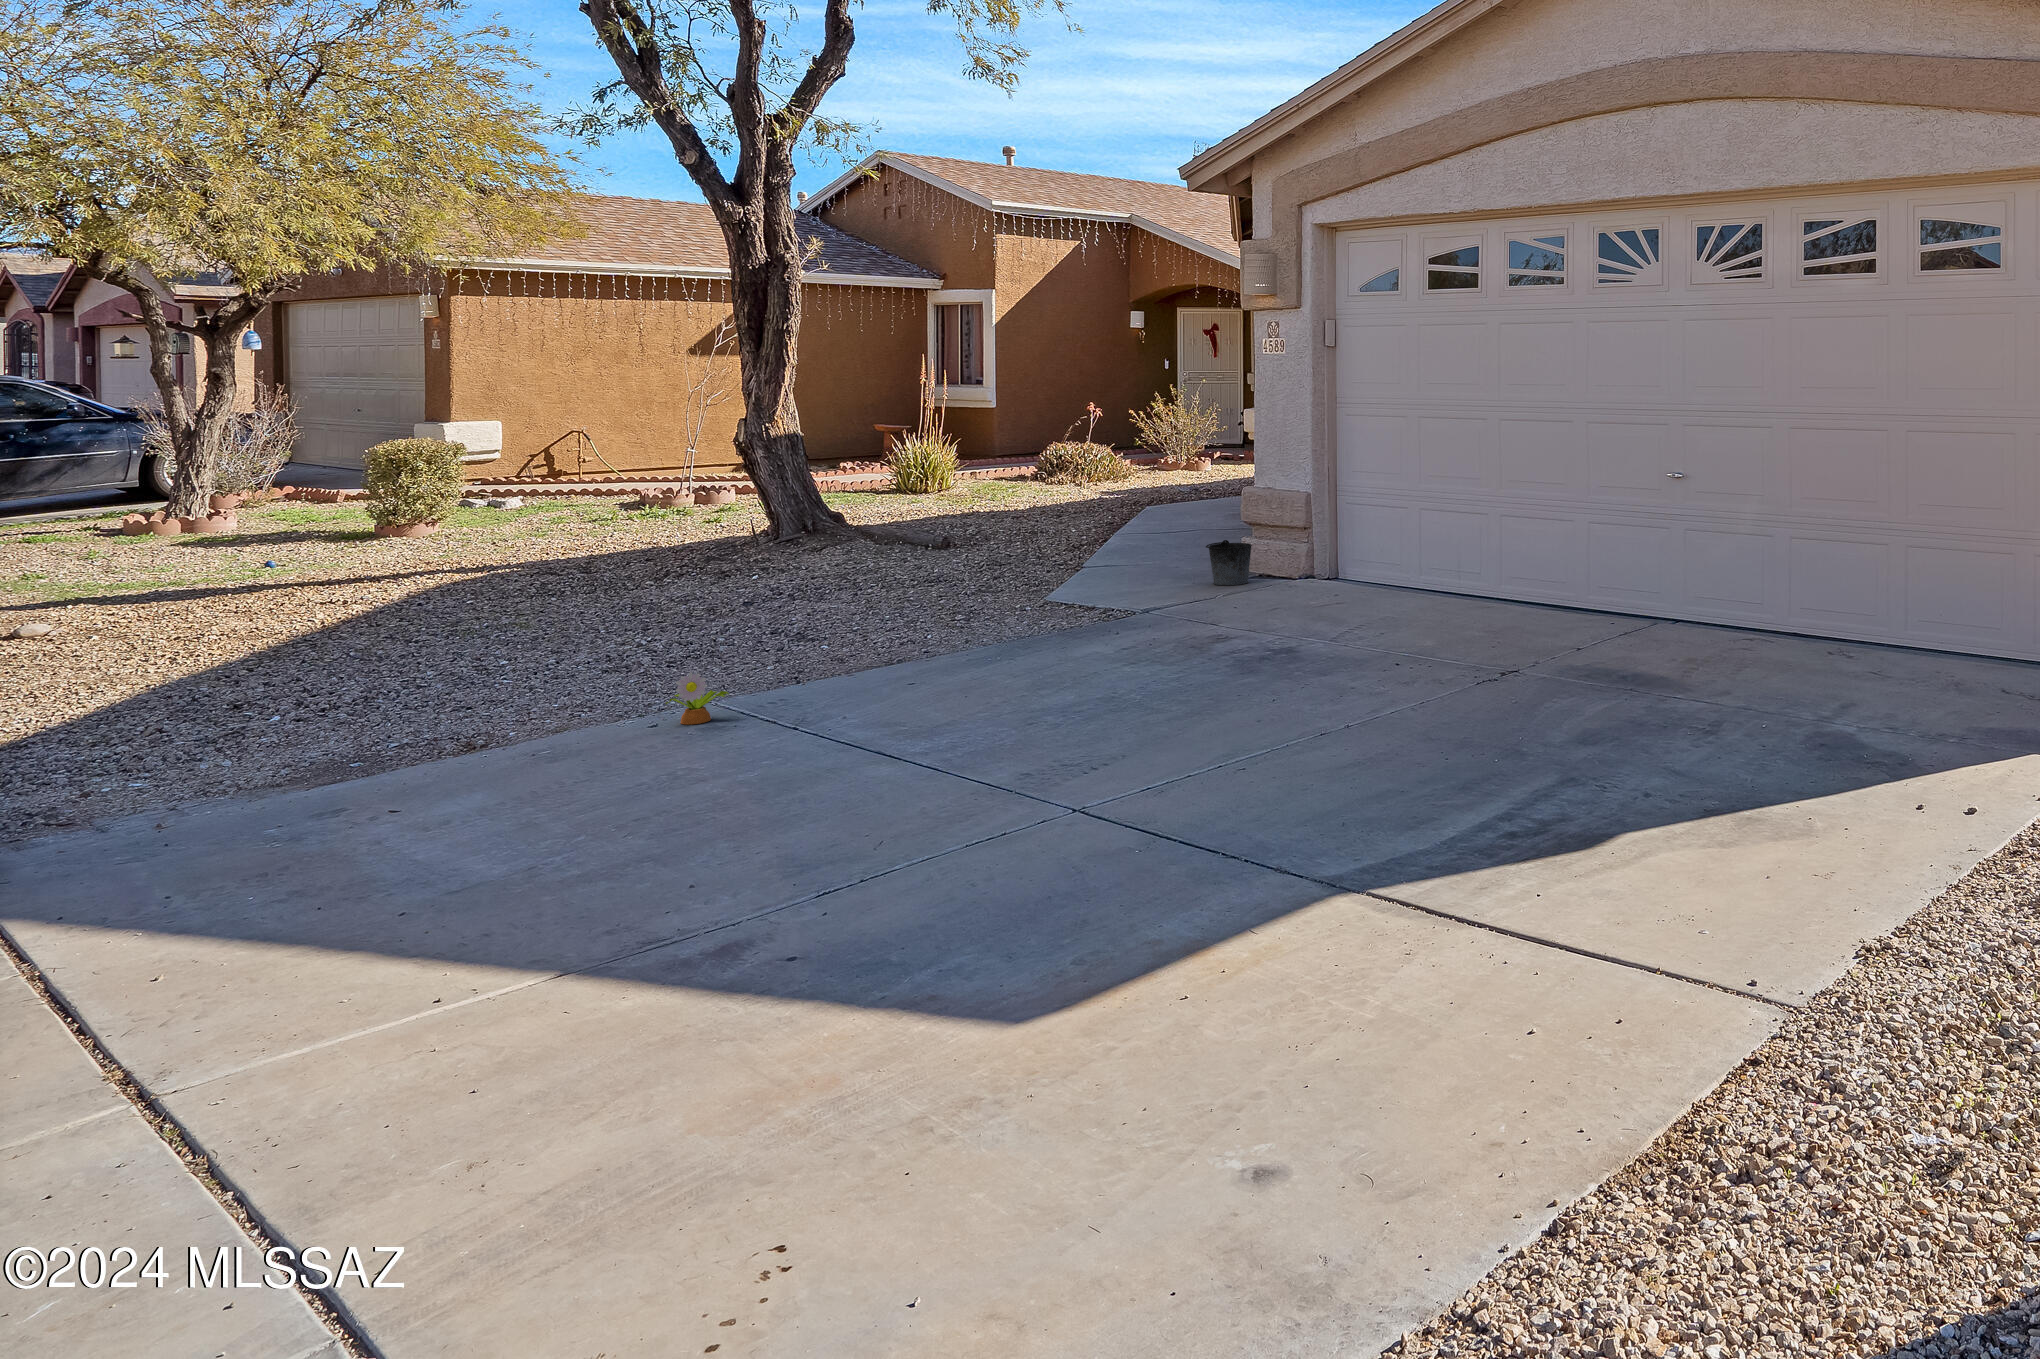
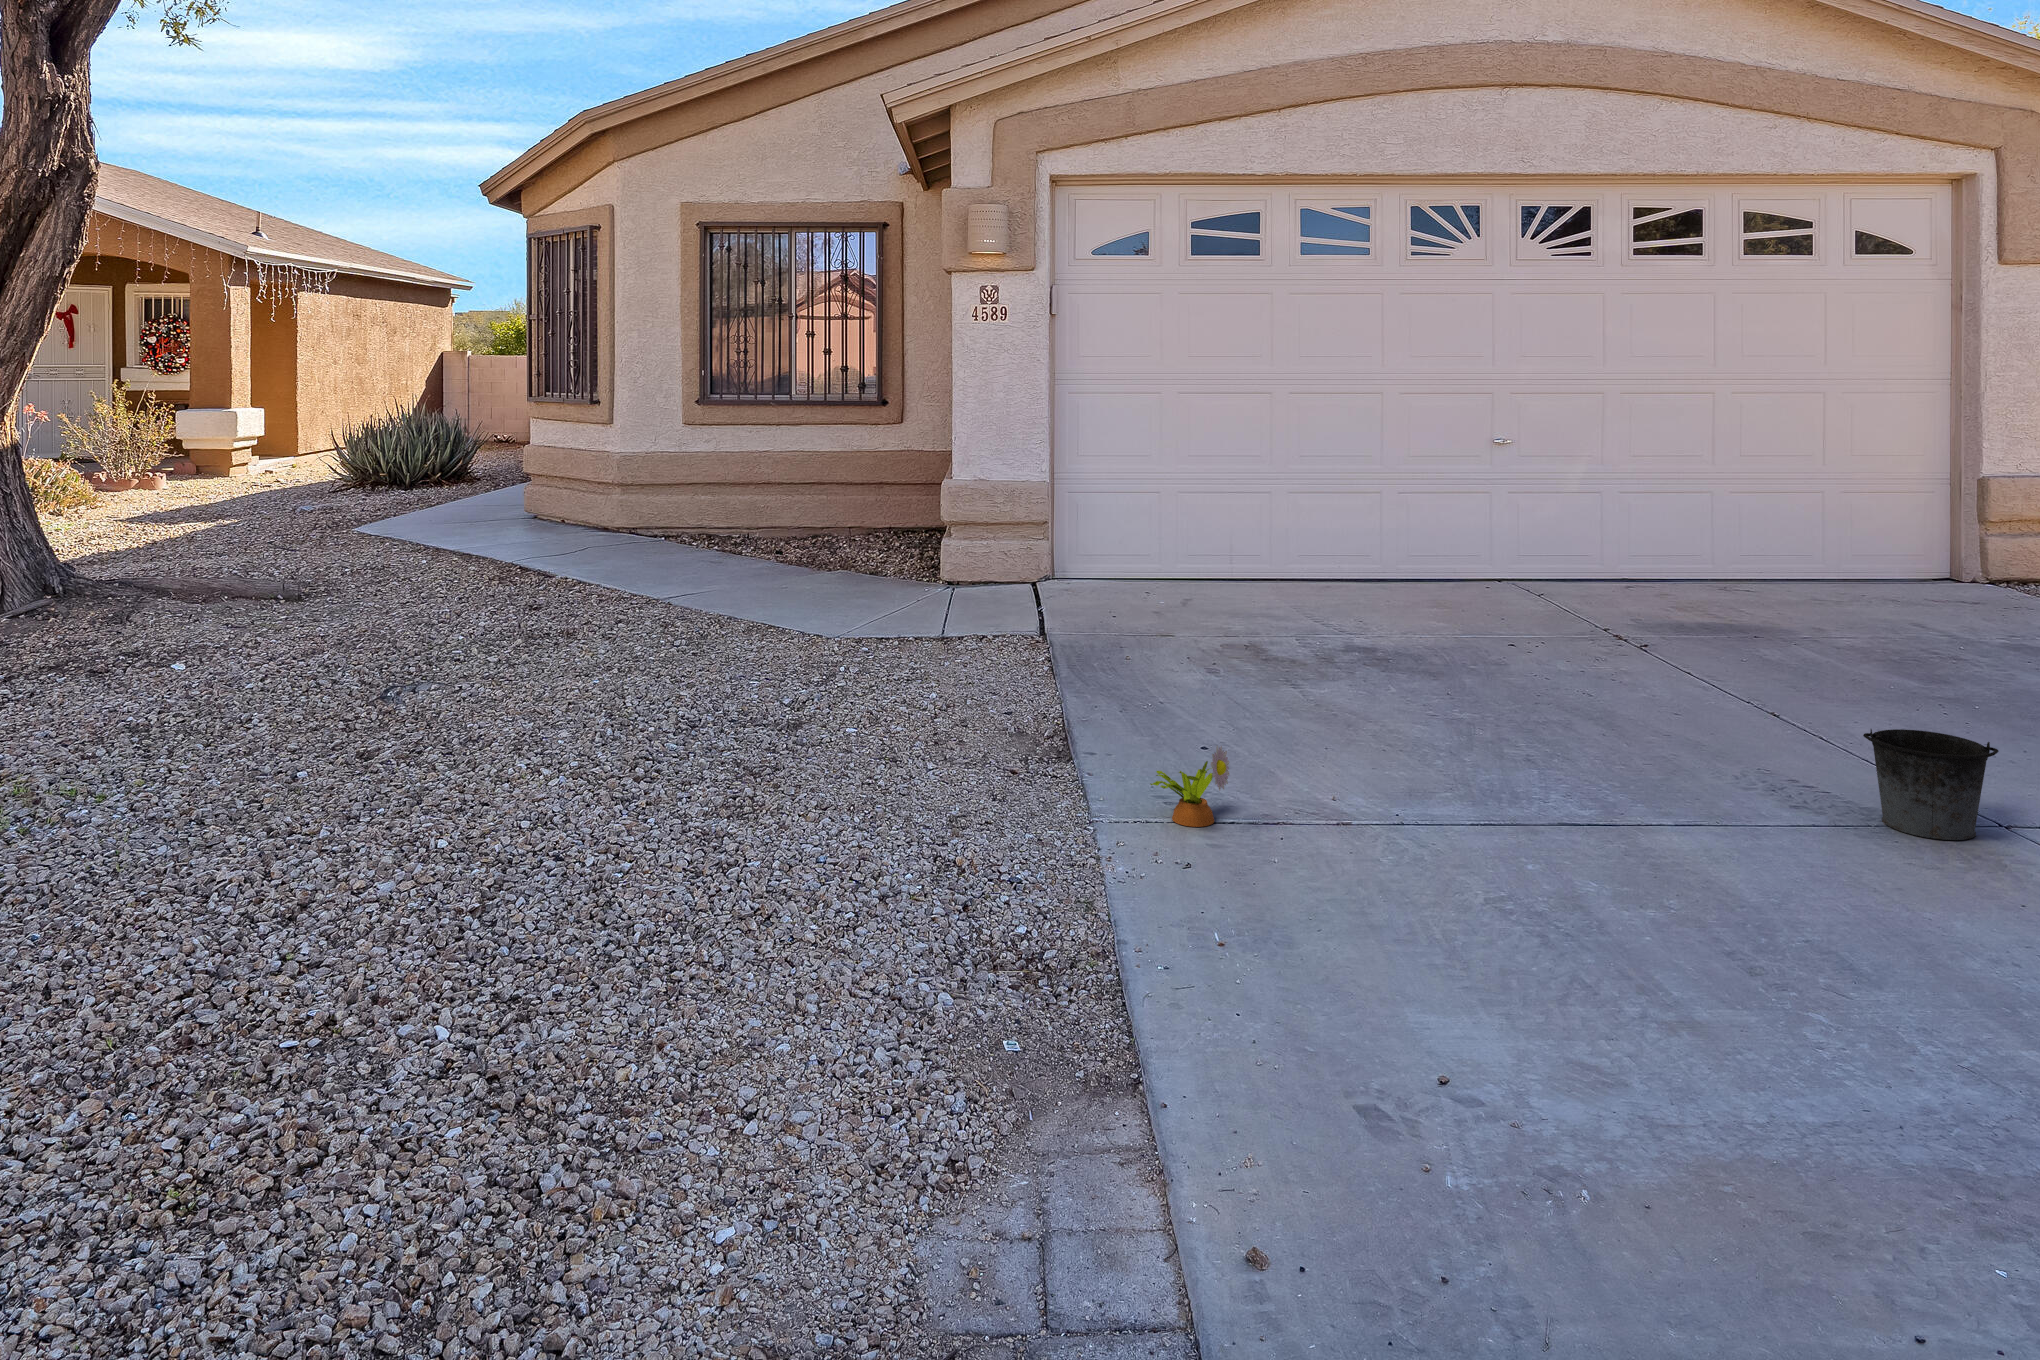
bucket: present [1206,540,1252,586] -> present [1863,729,1999,840]

